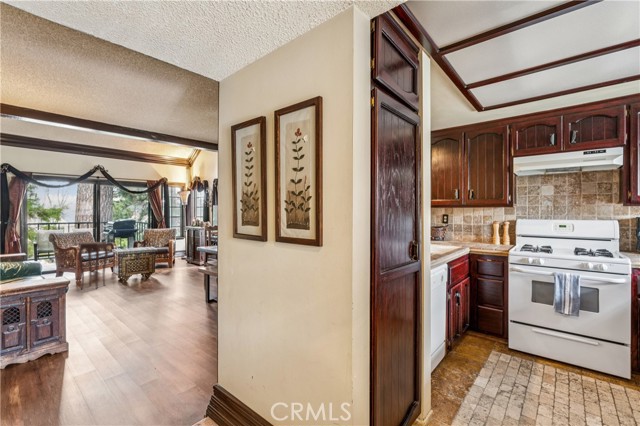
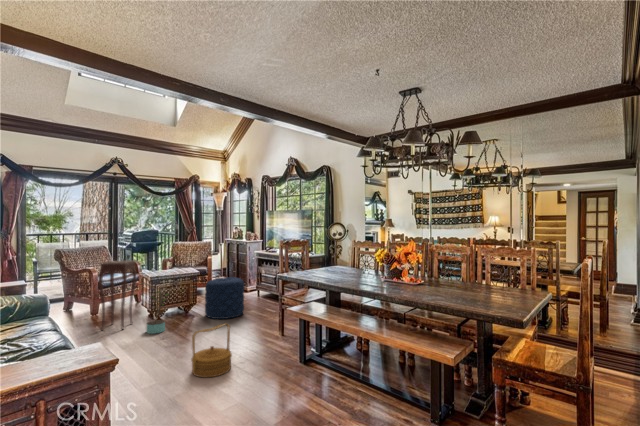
potted plant: none [107,252,133,291] -> present [140,276,170,334]
pouf: none [159,254,189,282] -> present [205,277,244,319]
basket: none [131,281,160,313] -> present [191,324,232,378]

